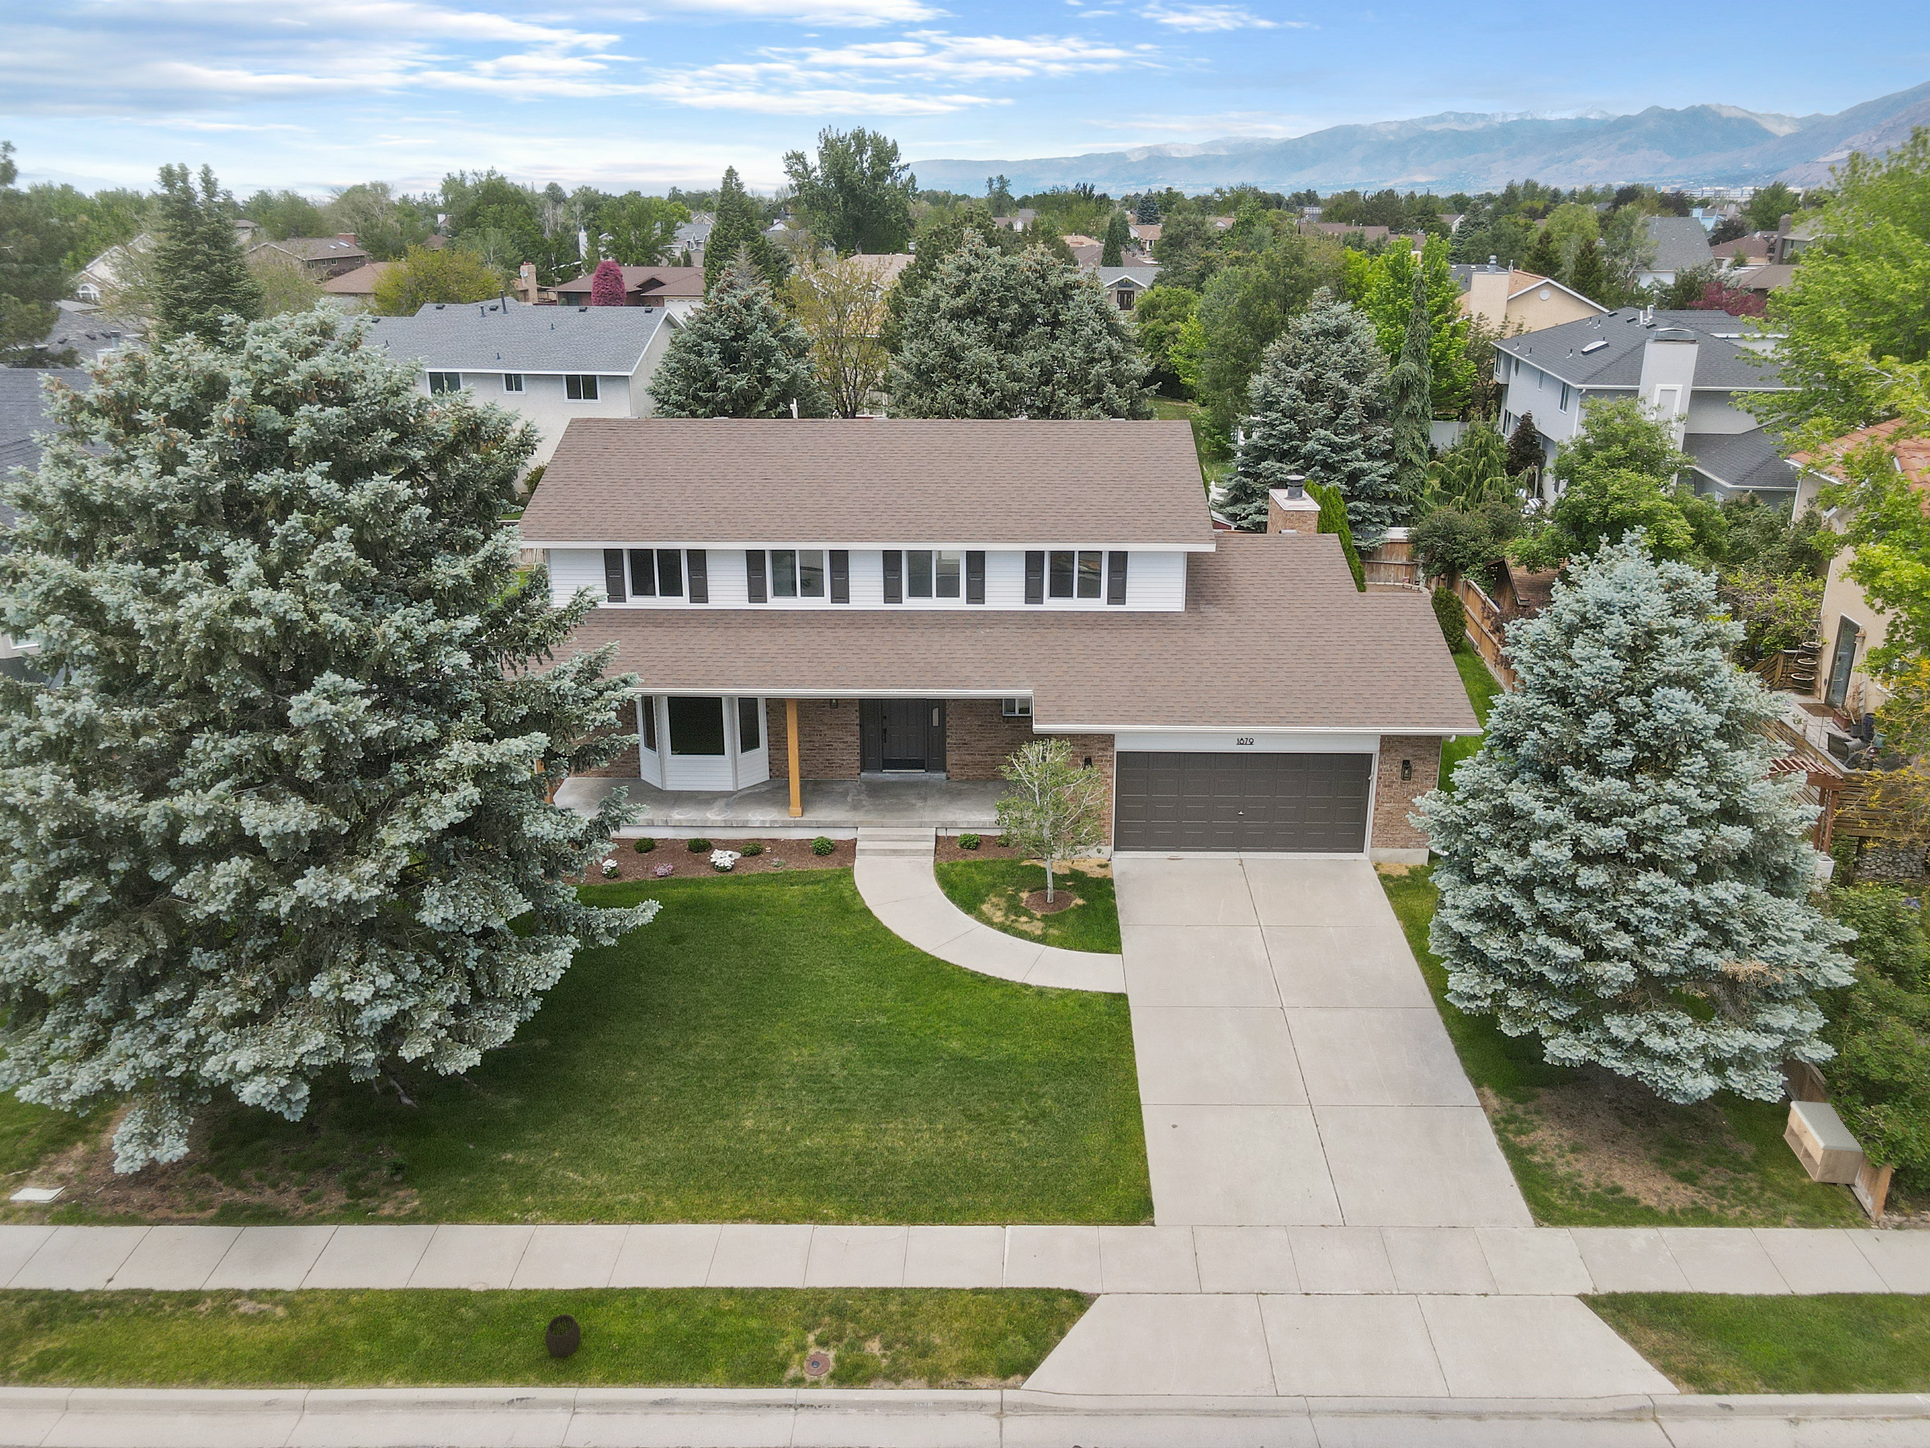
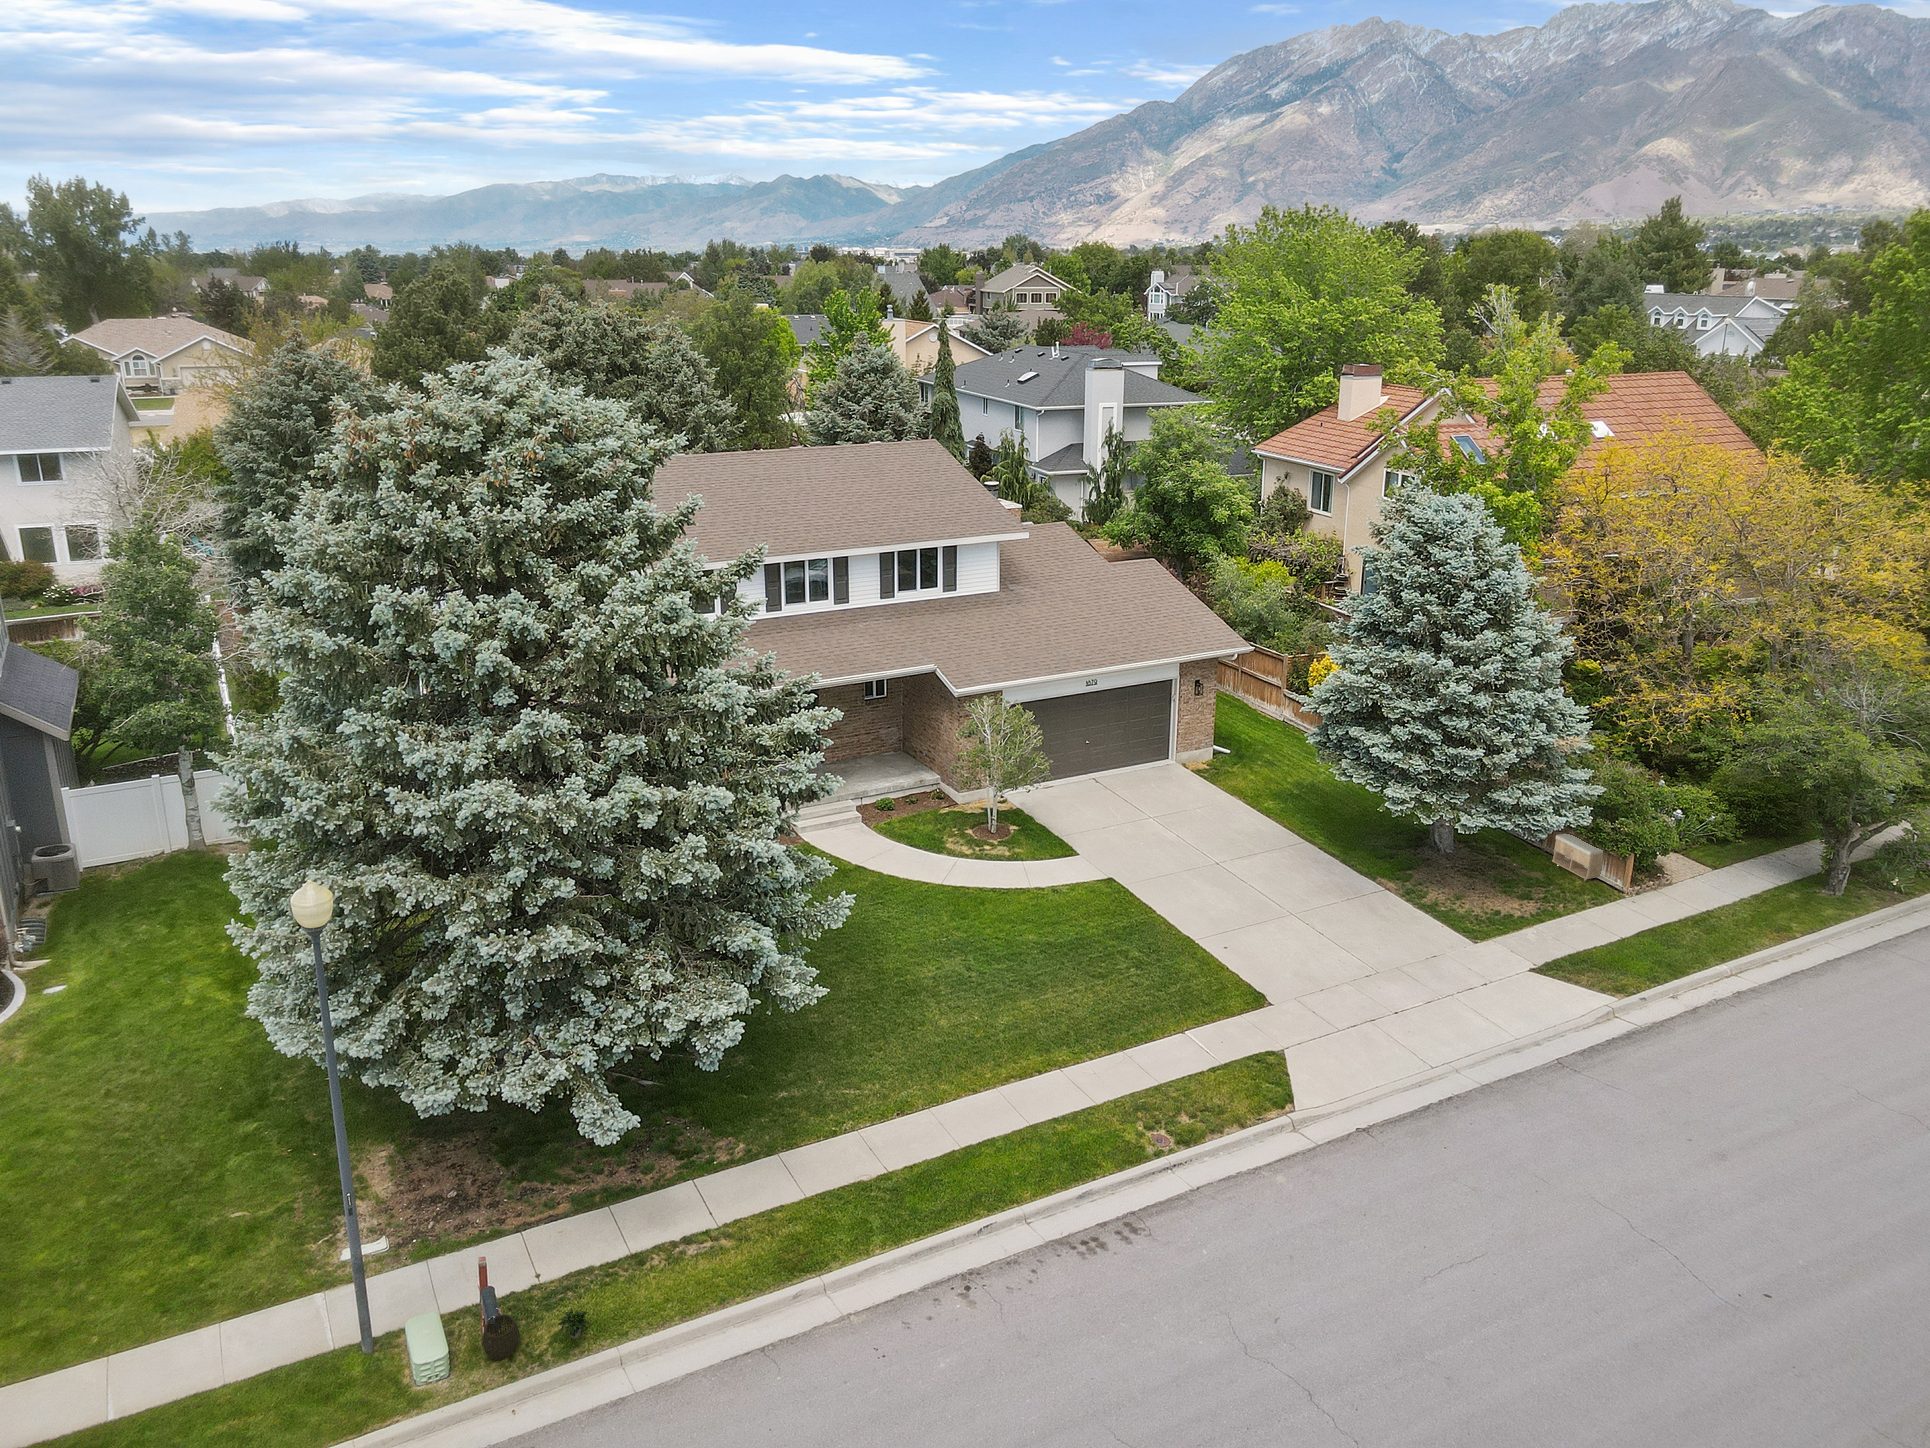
potted plant: present [382,1155,409,1181] -> present [558,1307,590,1339]
woven basket: present [545,1315,580,1357] -> present [482,1314,520,1360]

